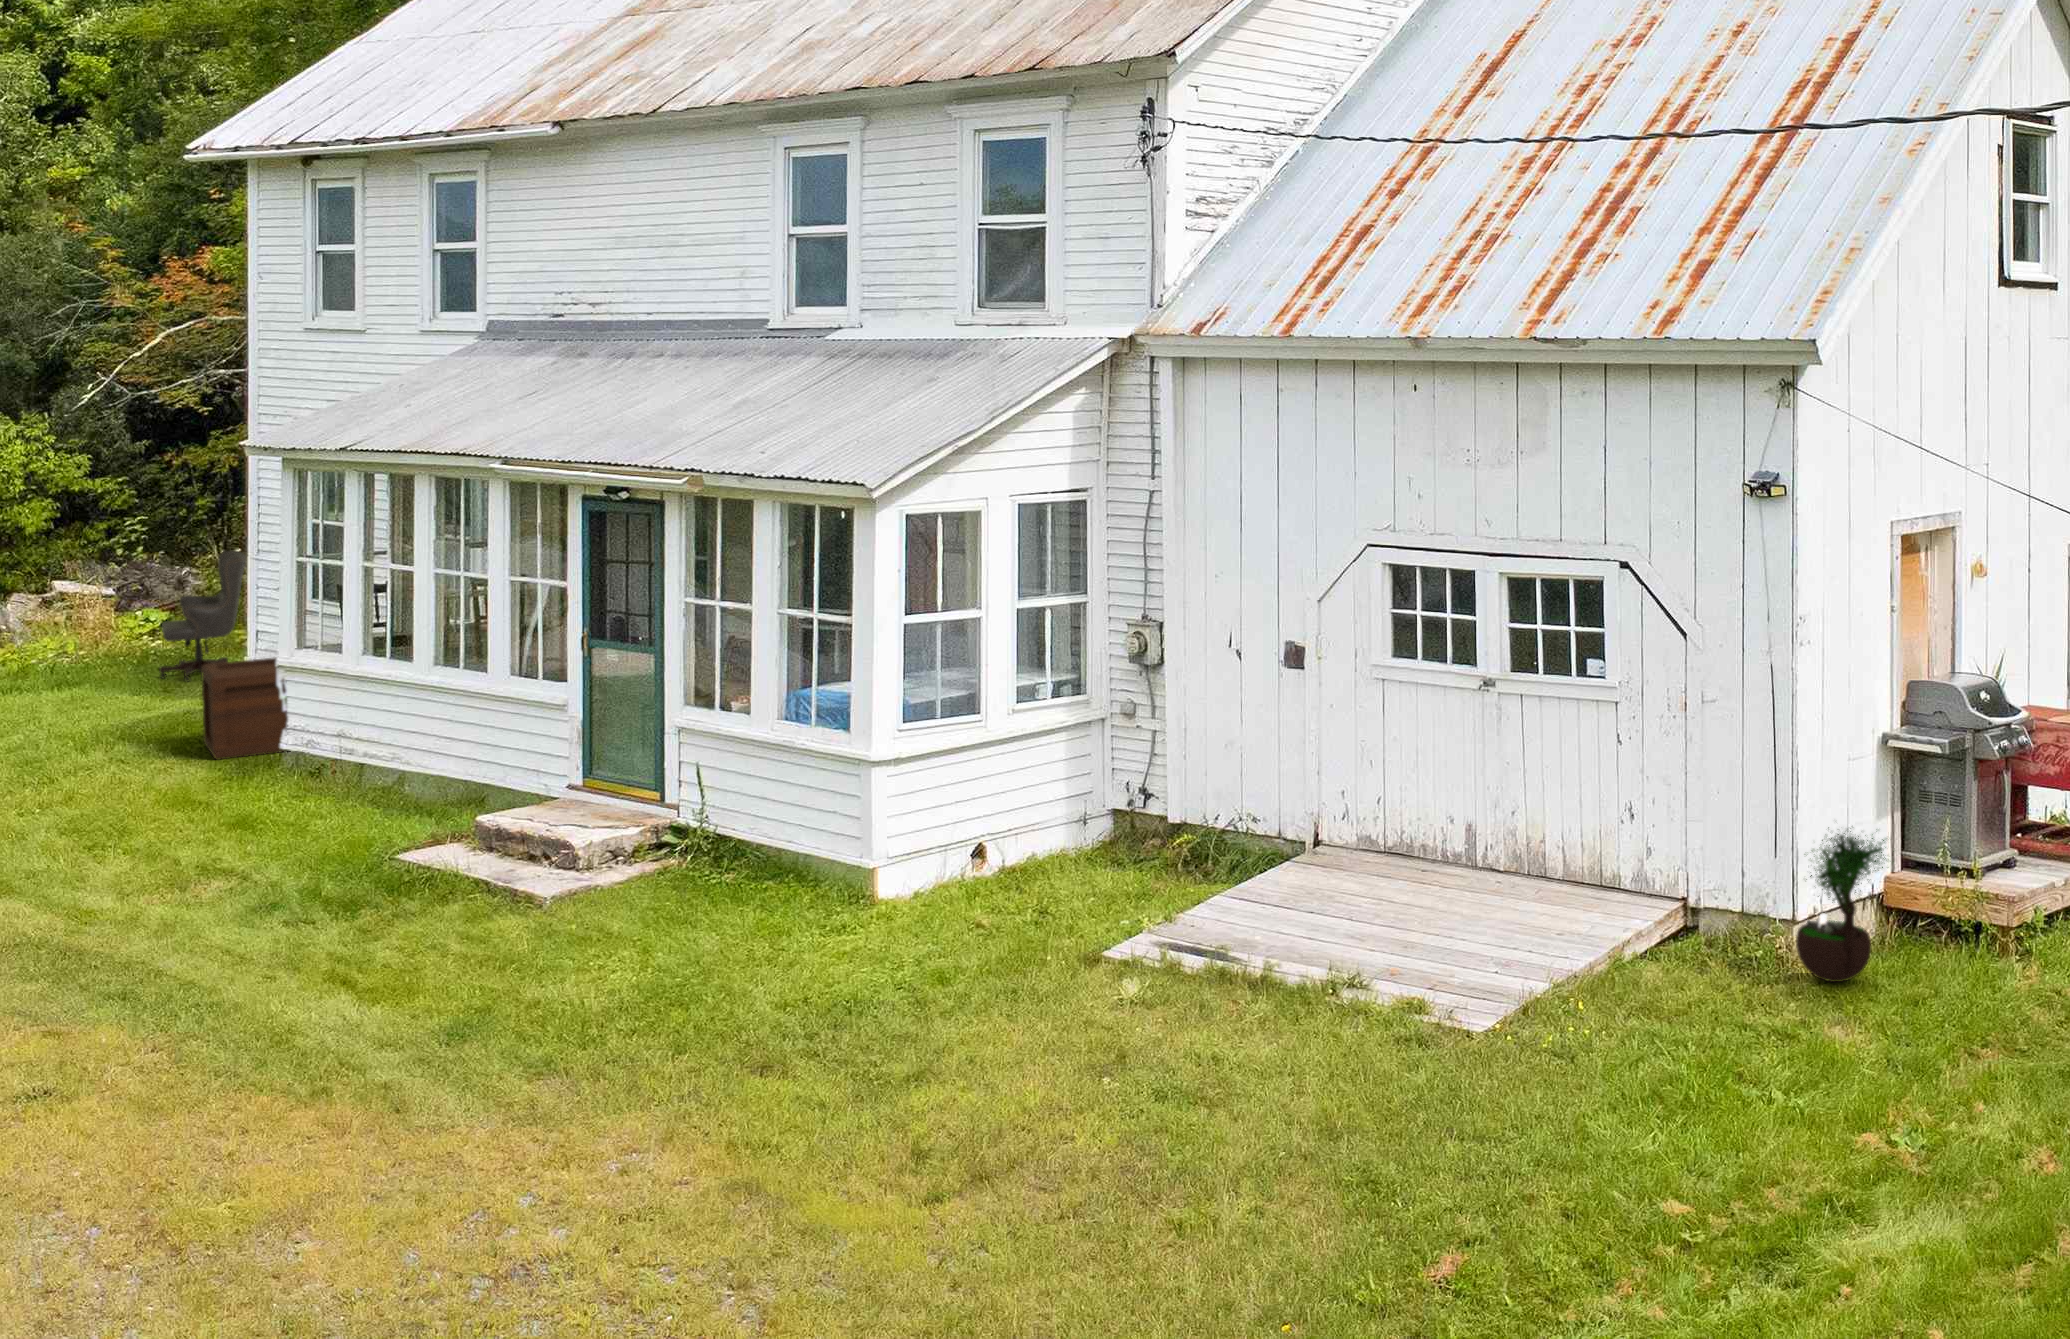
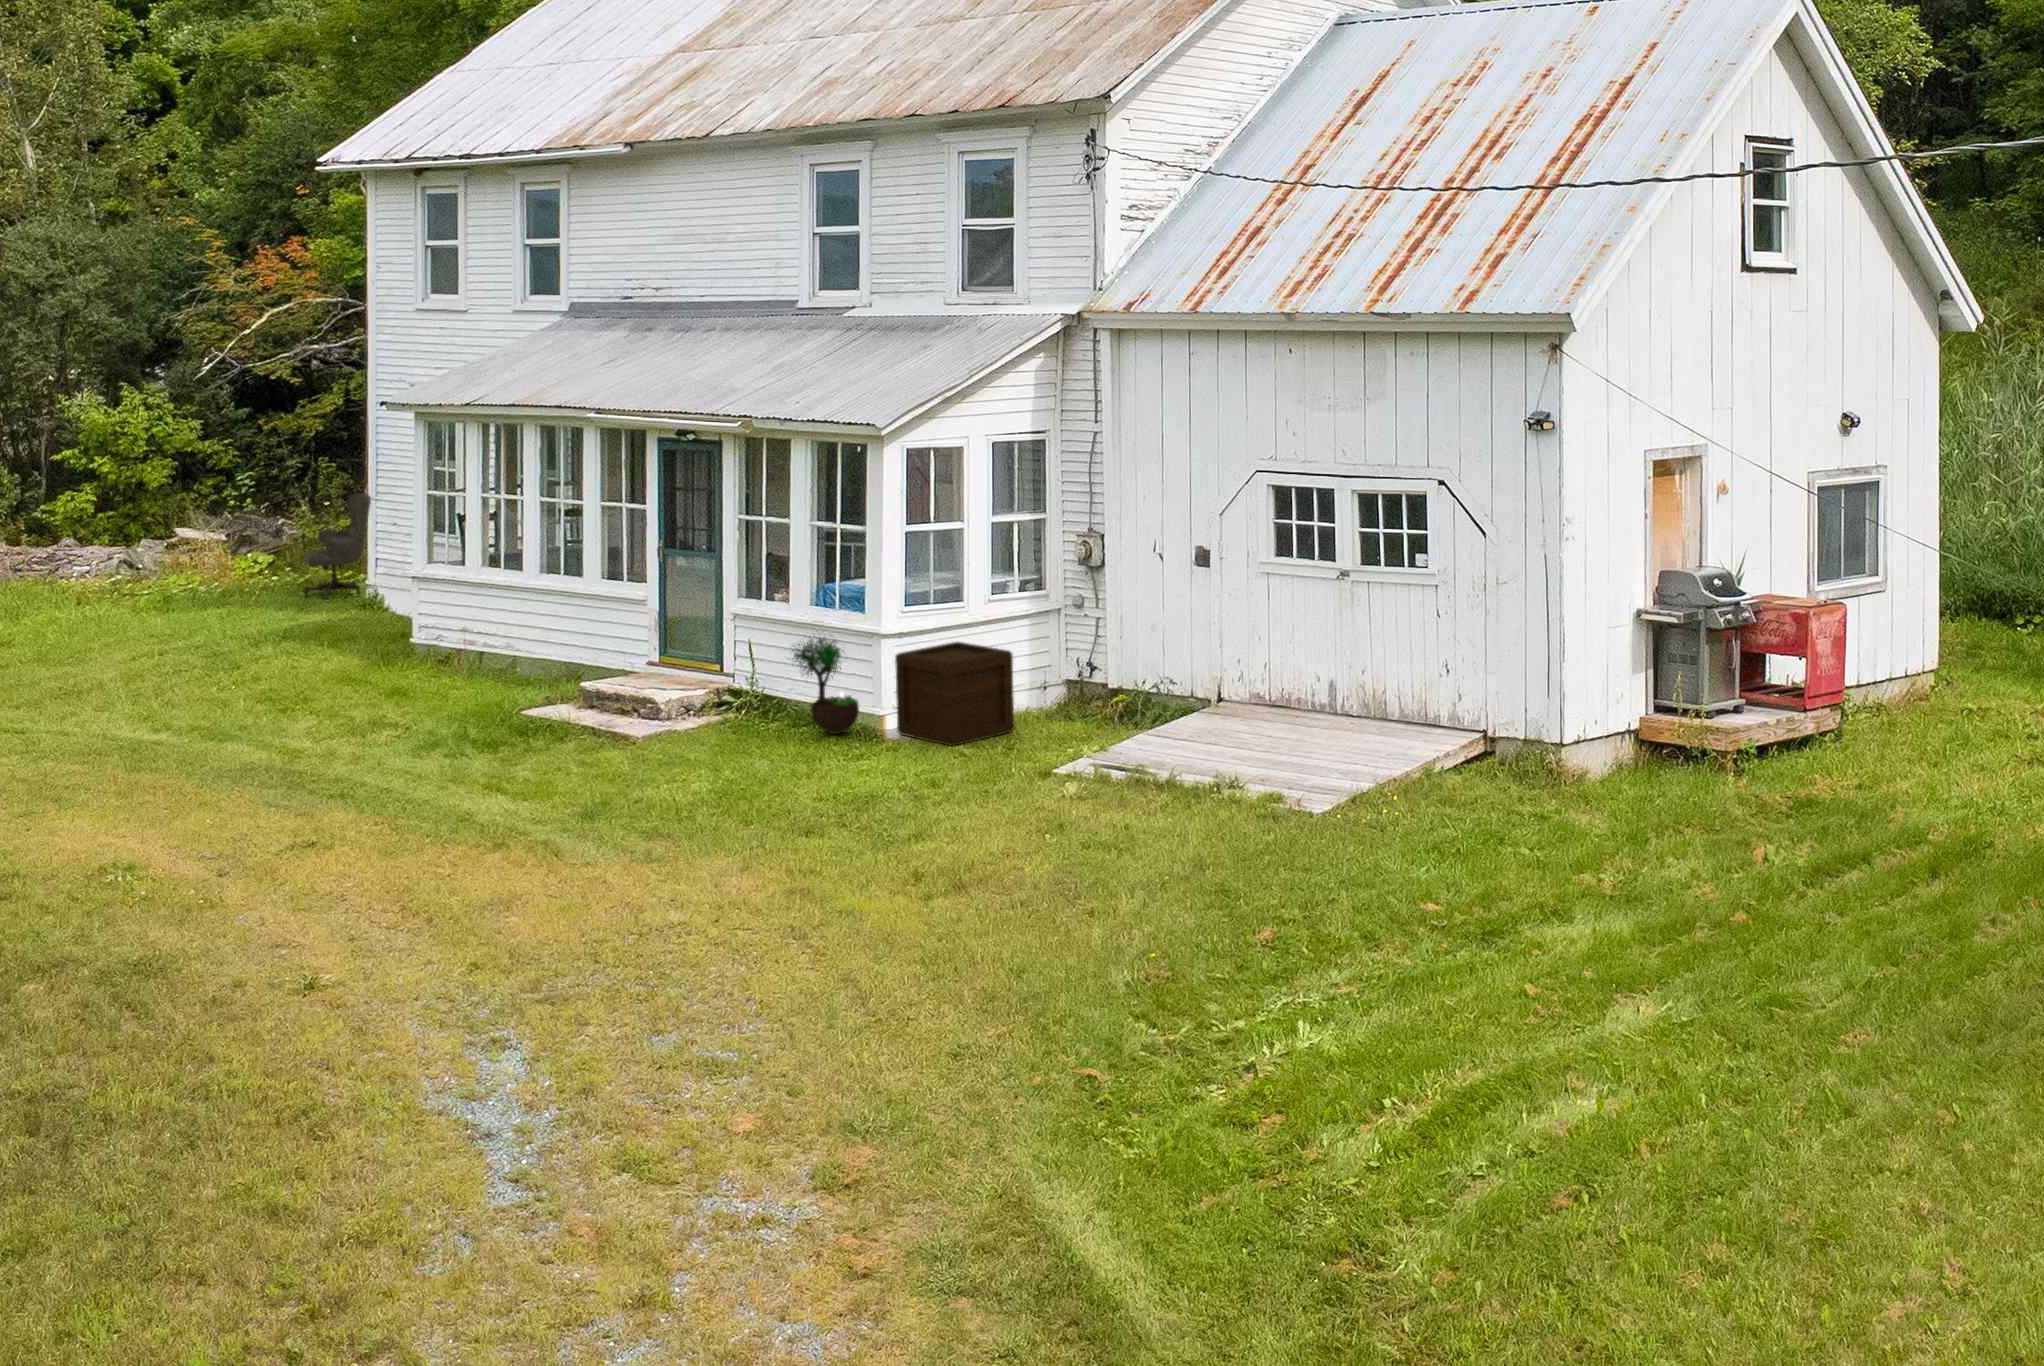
wooden crate: present [201,658,288,760] -> present [895,642,1014,746]
potted tree: present [1796,827,1887,982] -> present [788,633,859,734]

